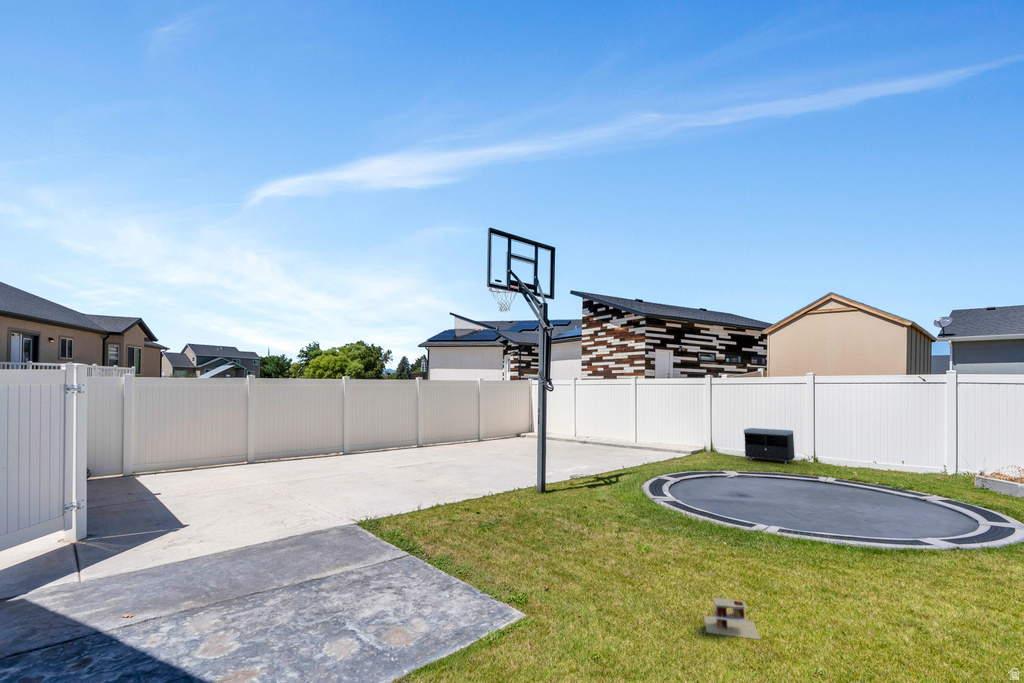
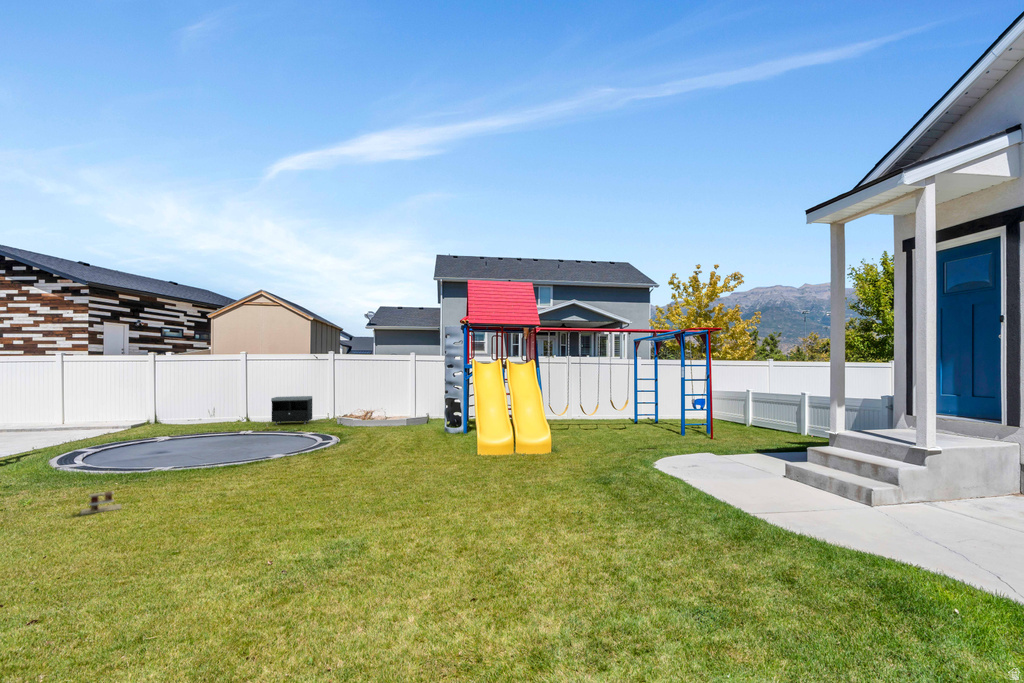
storage bench: present [744,428,795,464] -> present [271,396,312,425]

